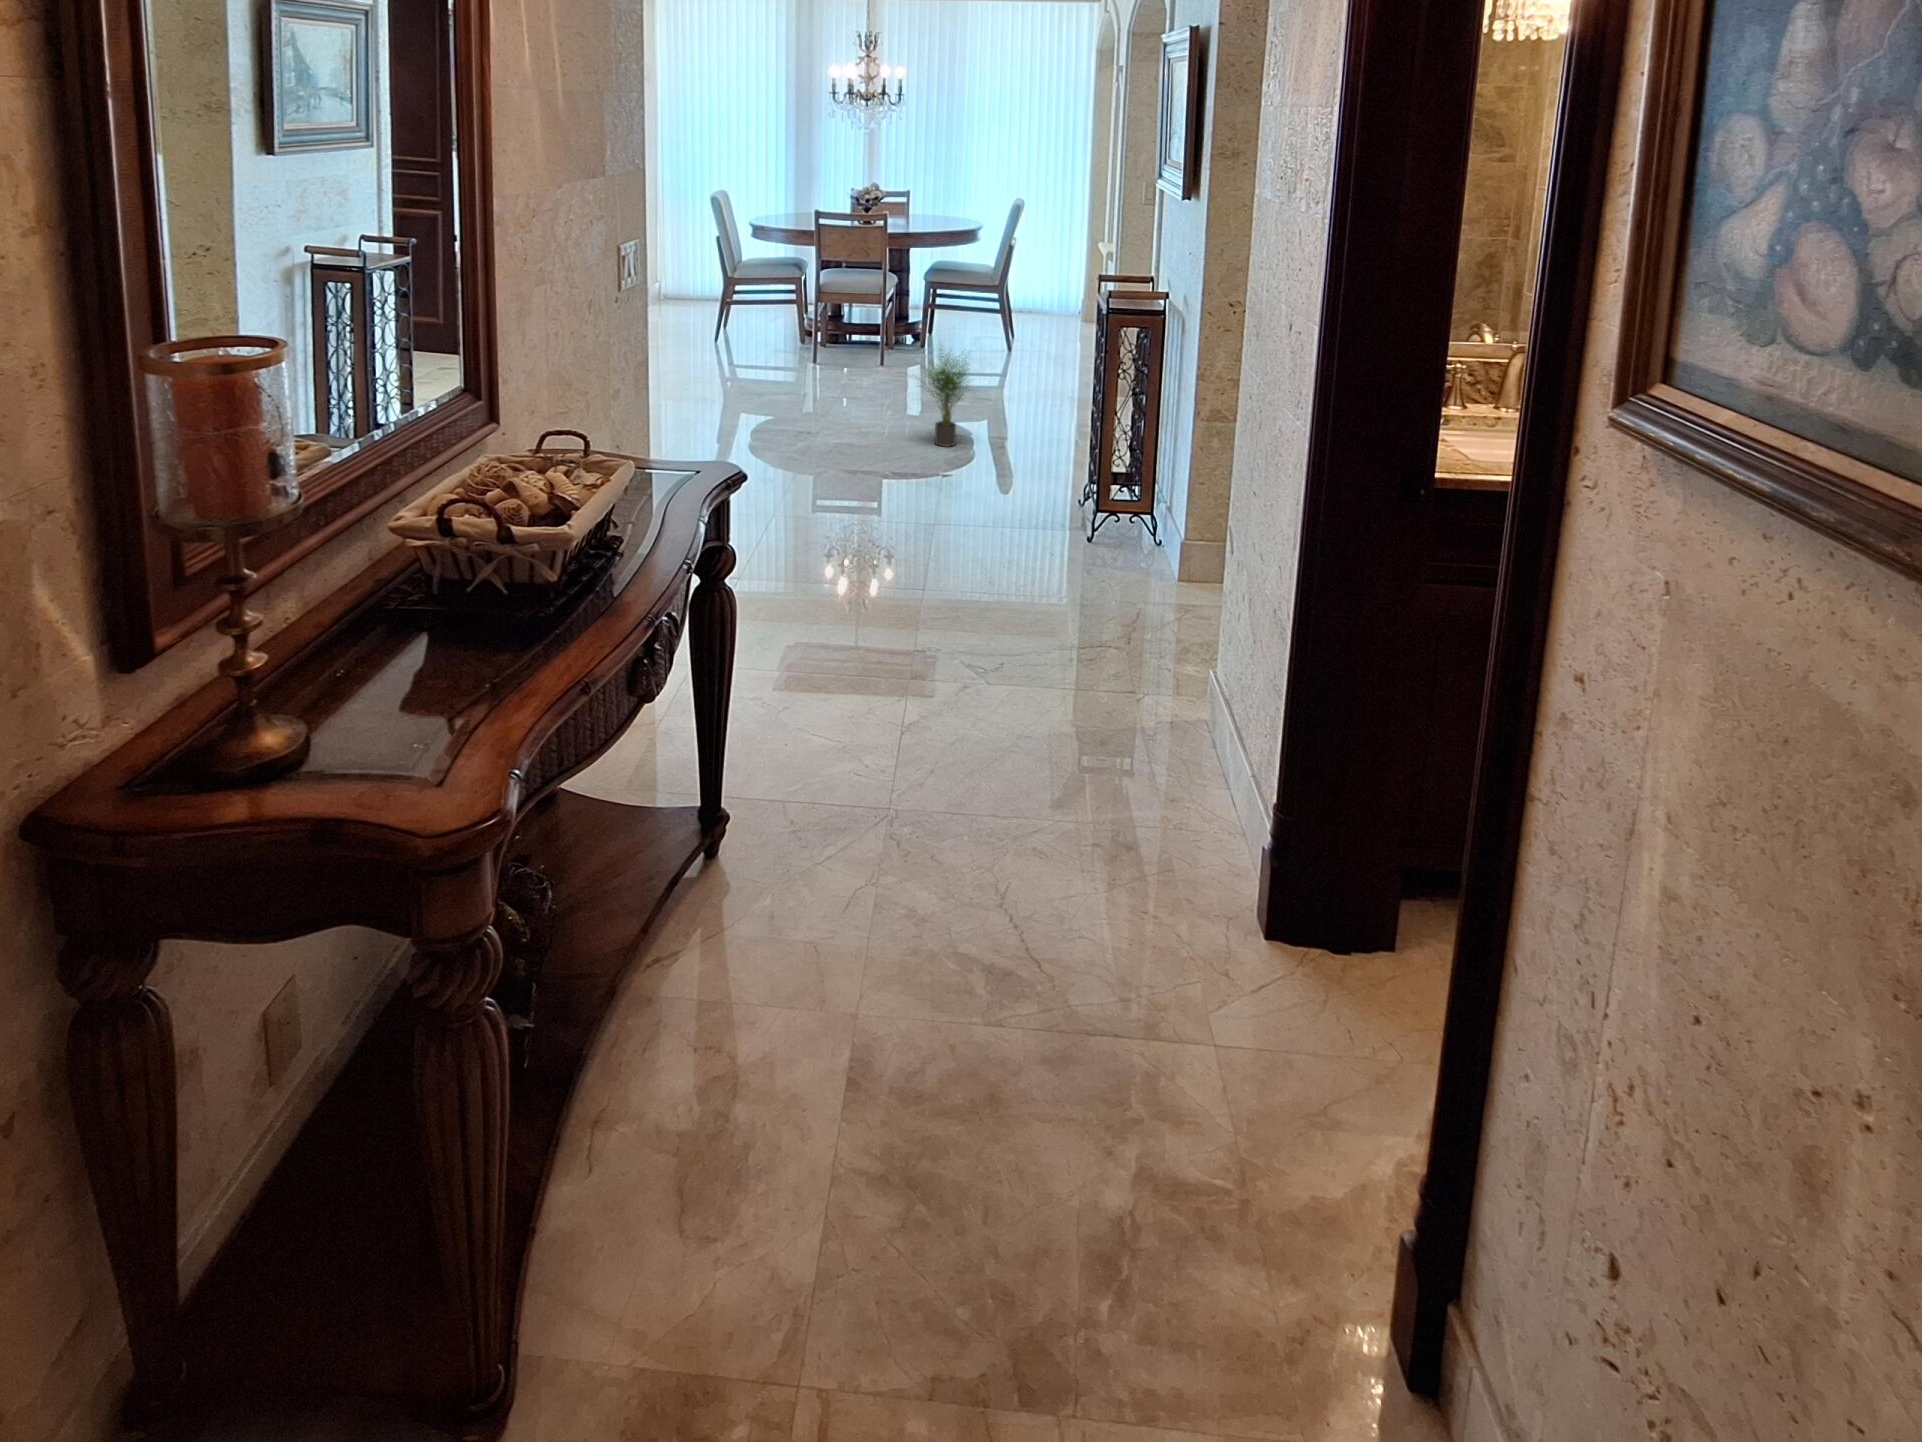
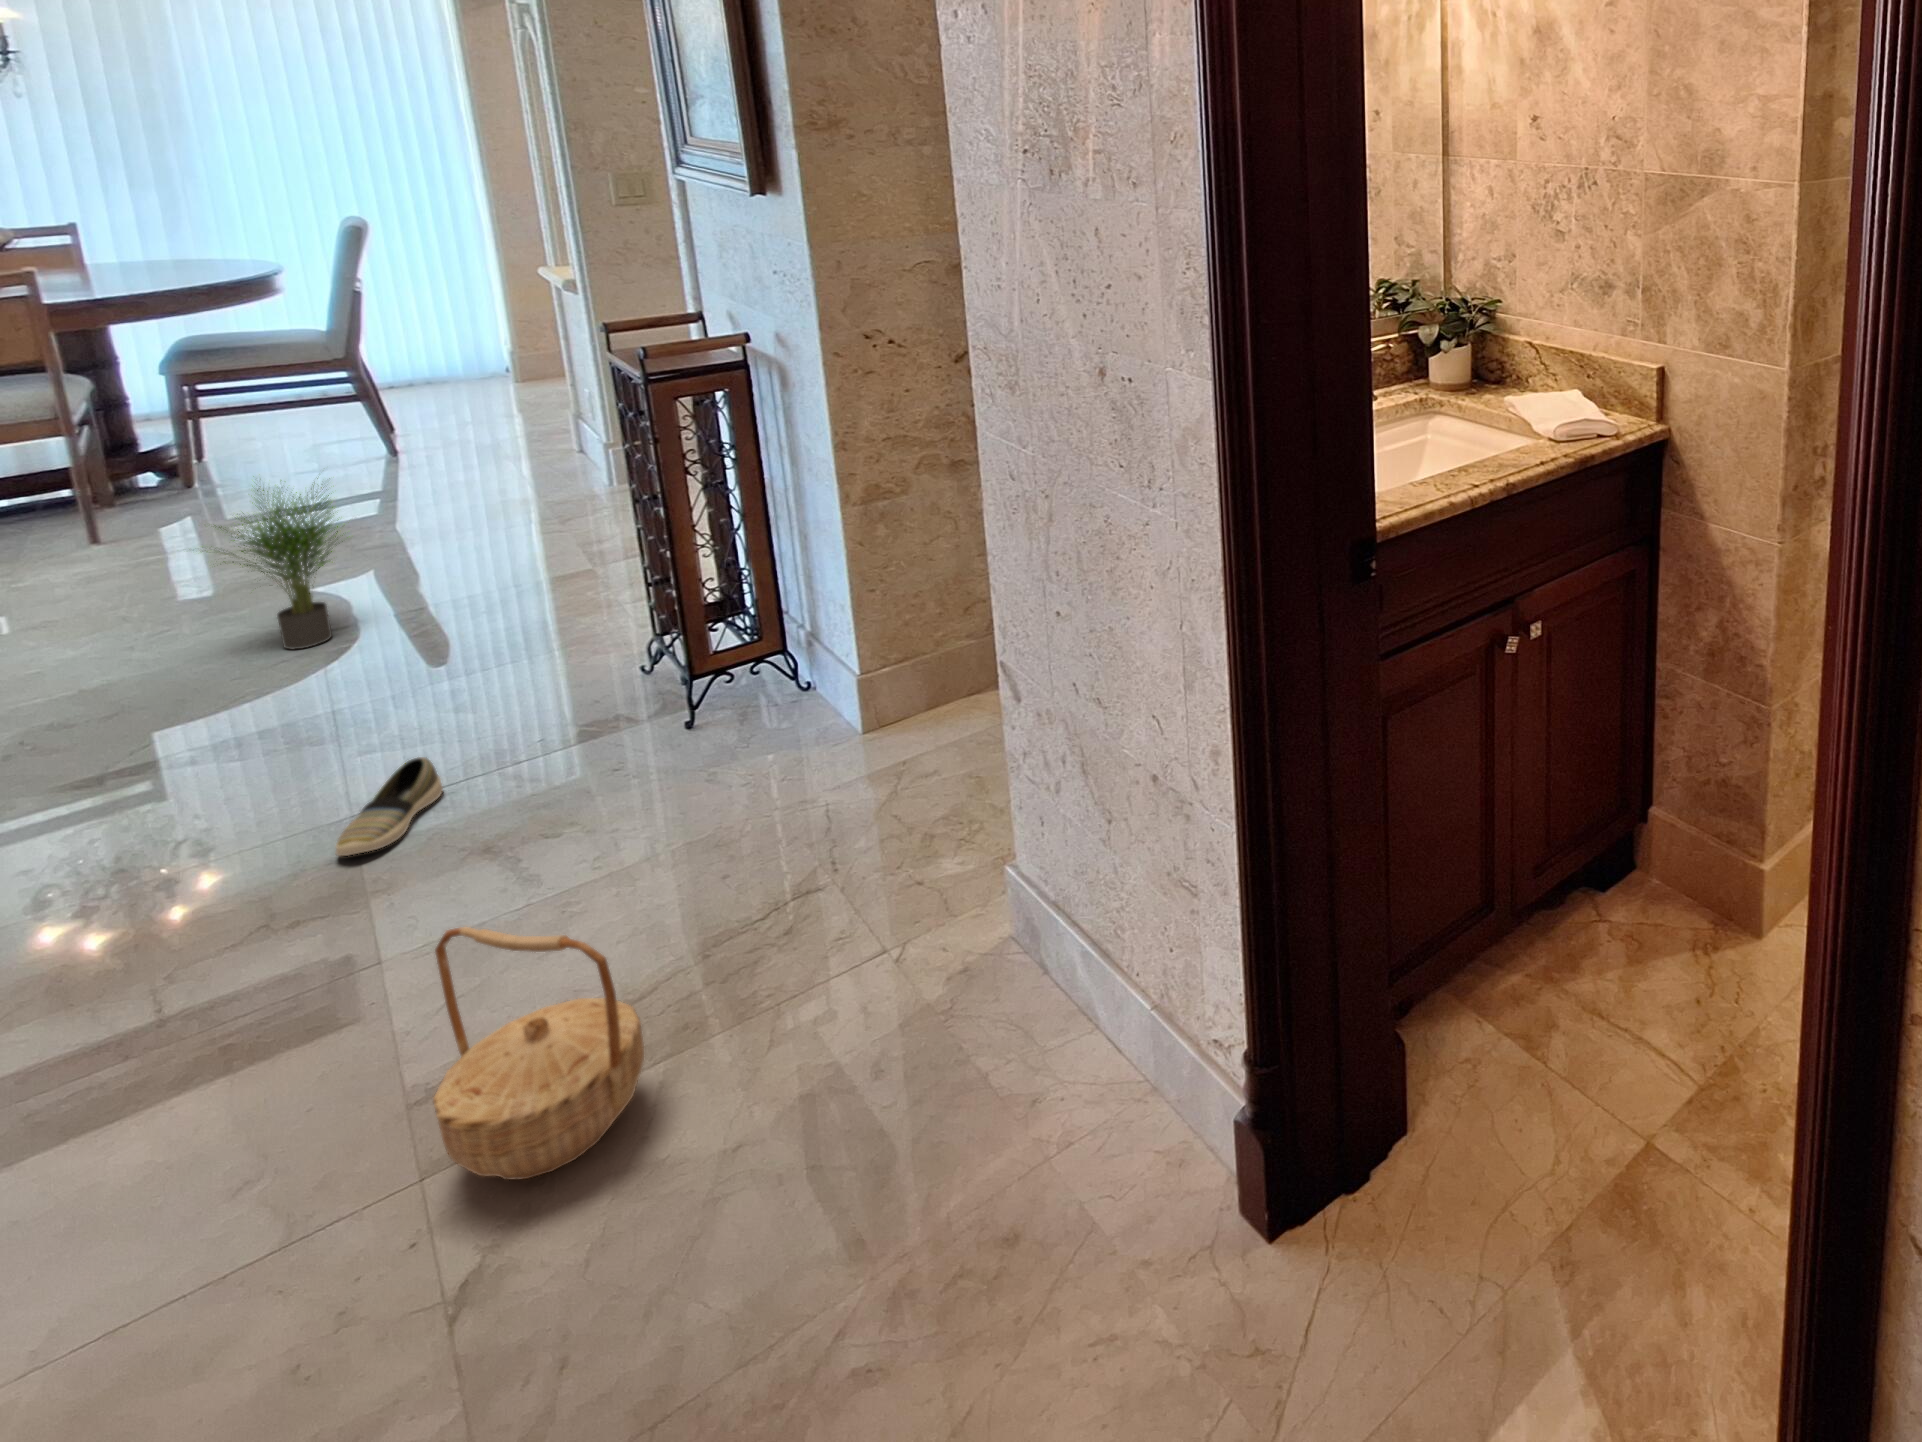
shoe: none [923,511,974,549] -> present [335,757,443,856]
basket: none [918,568,1006,711] -> present [433,927,644,1180]

